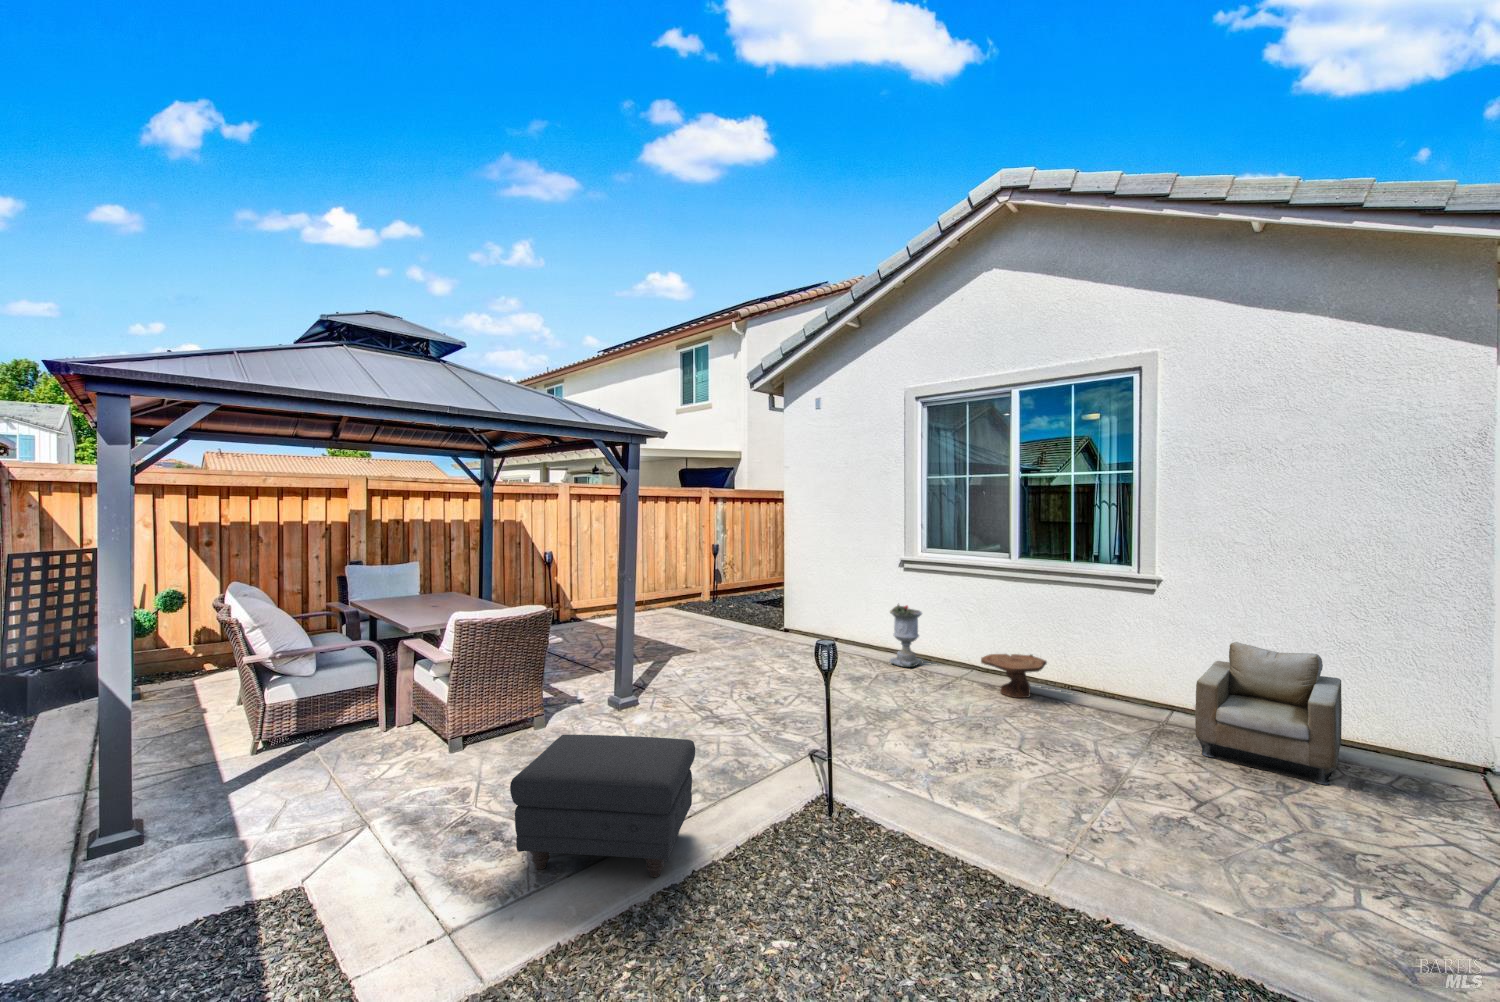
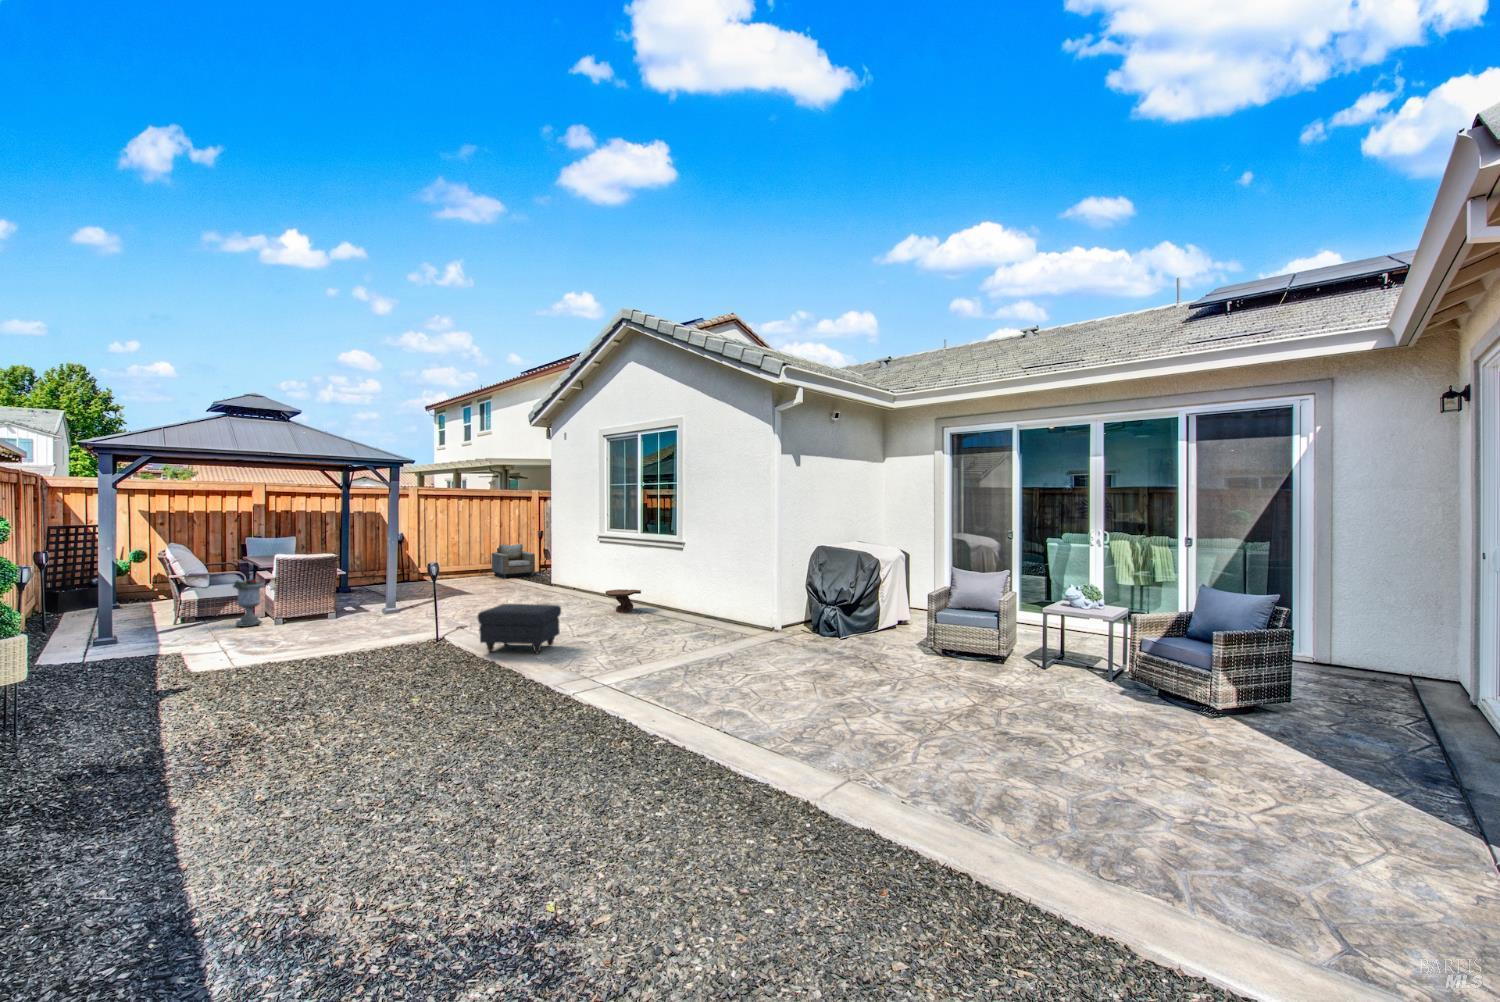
planter: present [889,605,923,667] -> present [233,579,264,627]
armchair: present [1195,642,1342,785] -> present [492,544,535,579]
ottoman: present [510,735,695,877] -> present [478,604,561,653]

